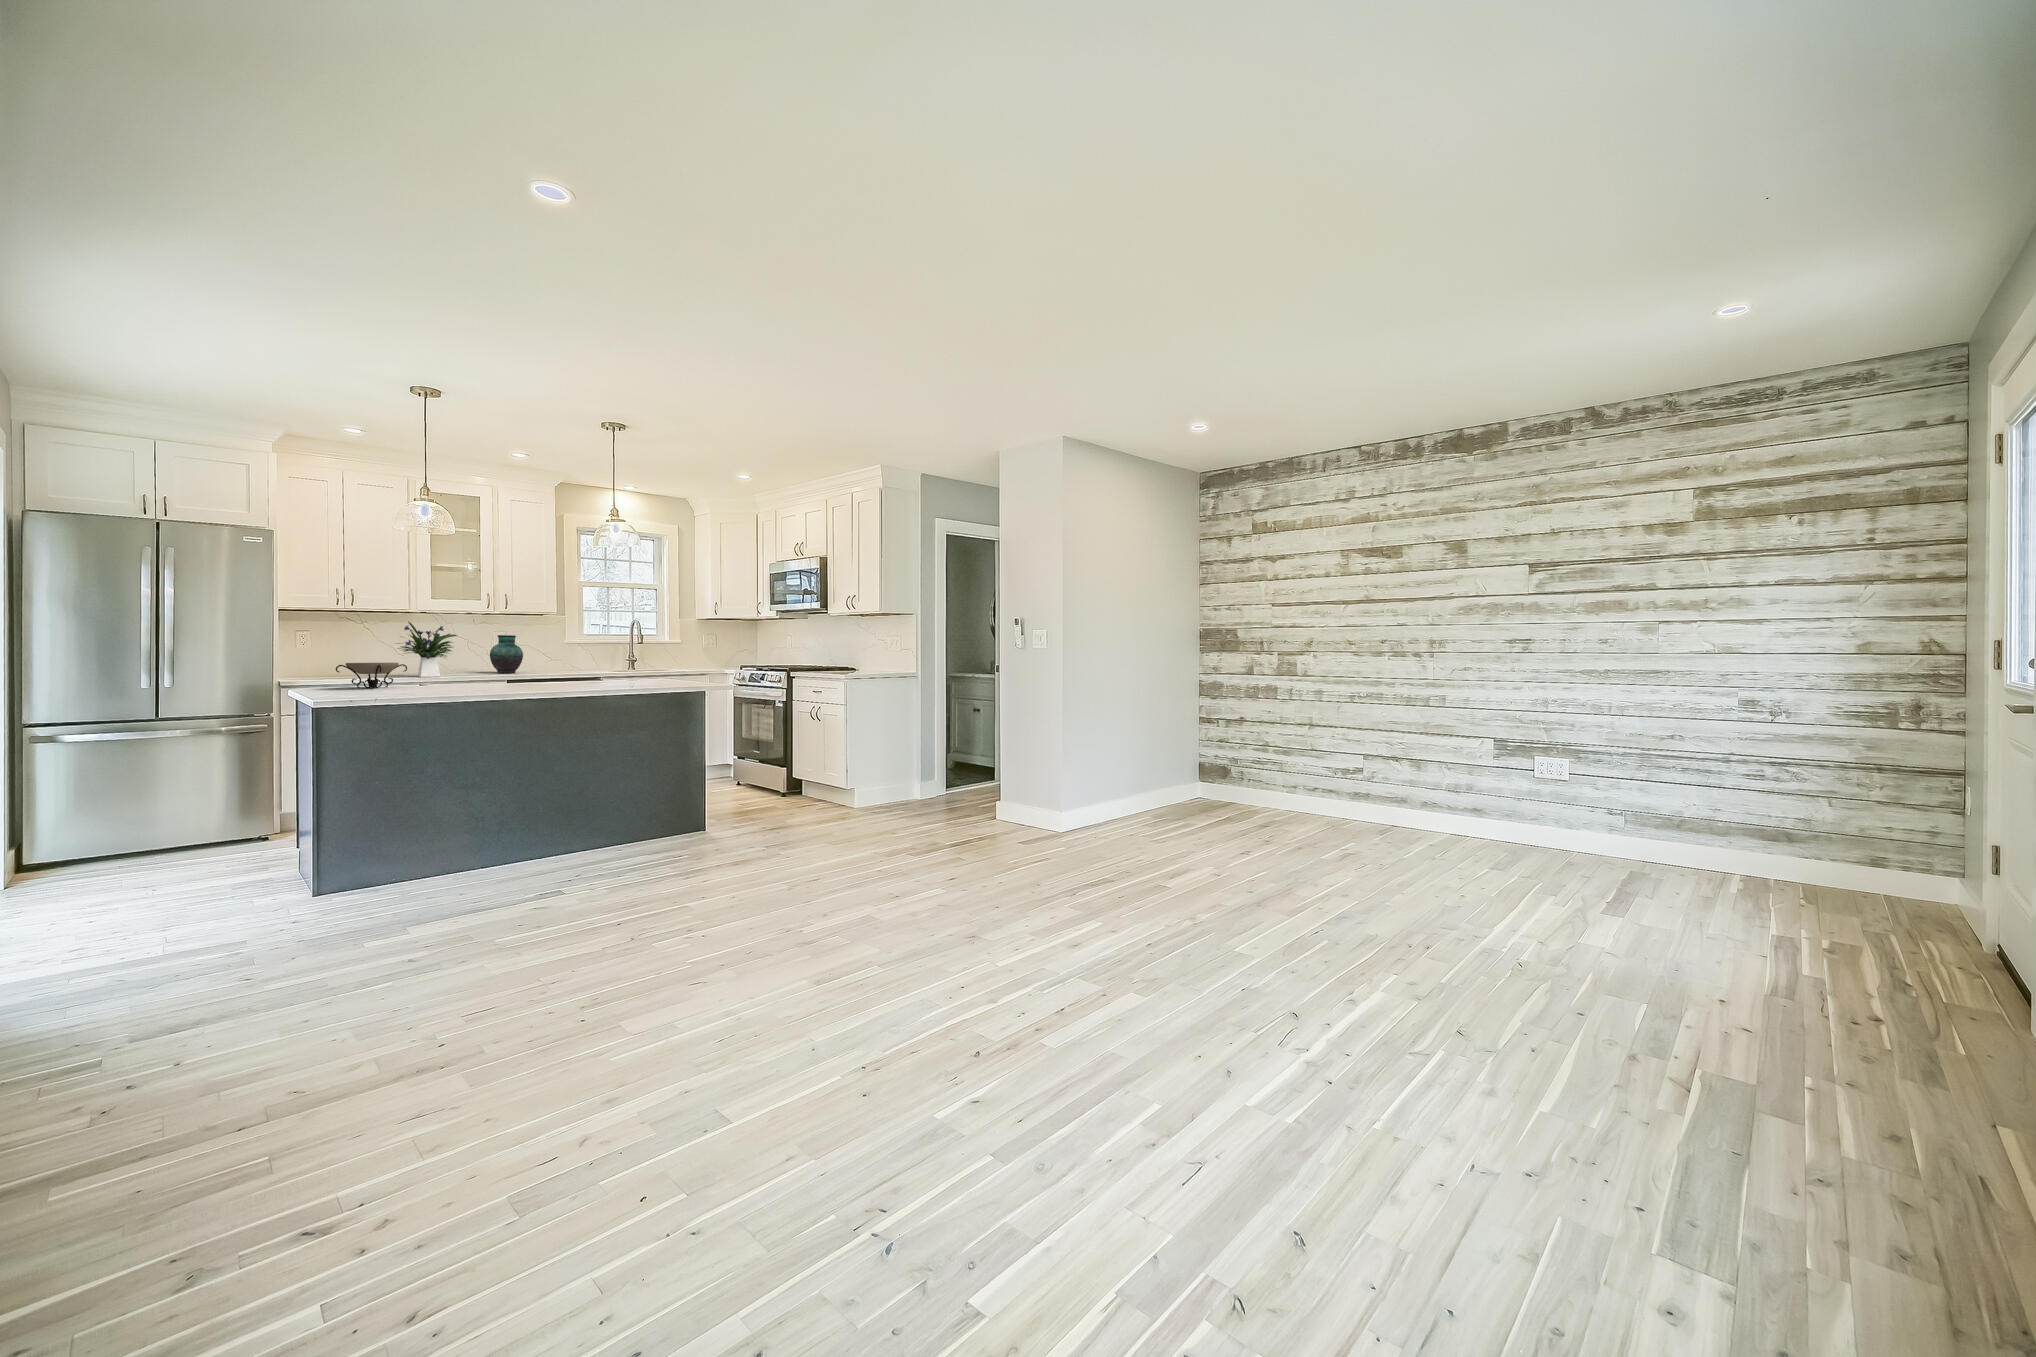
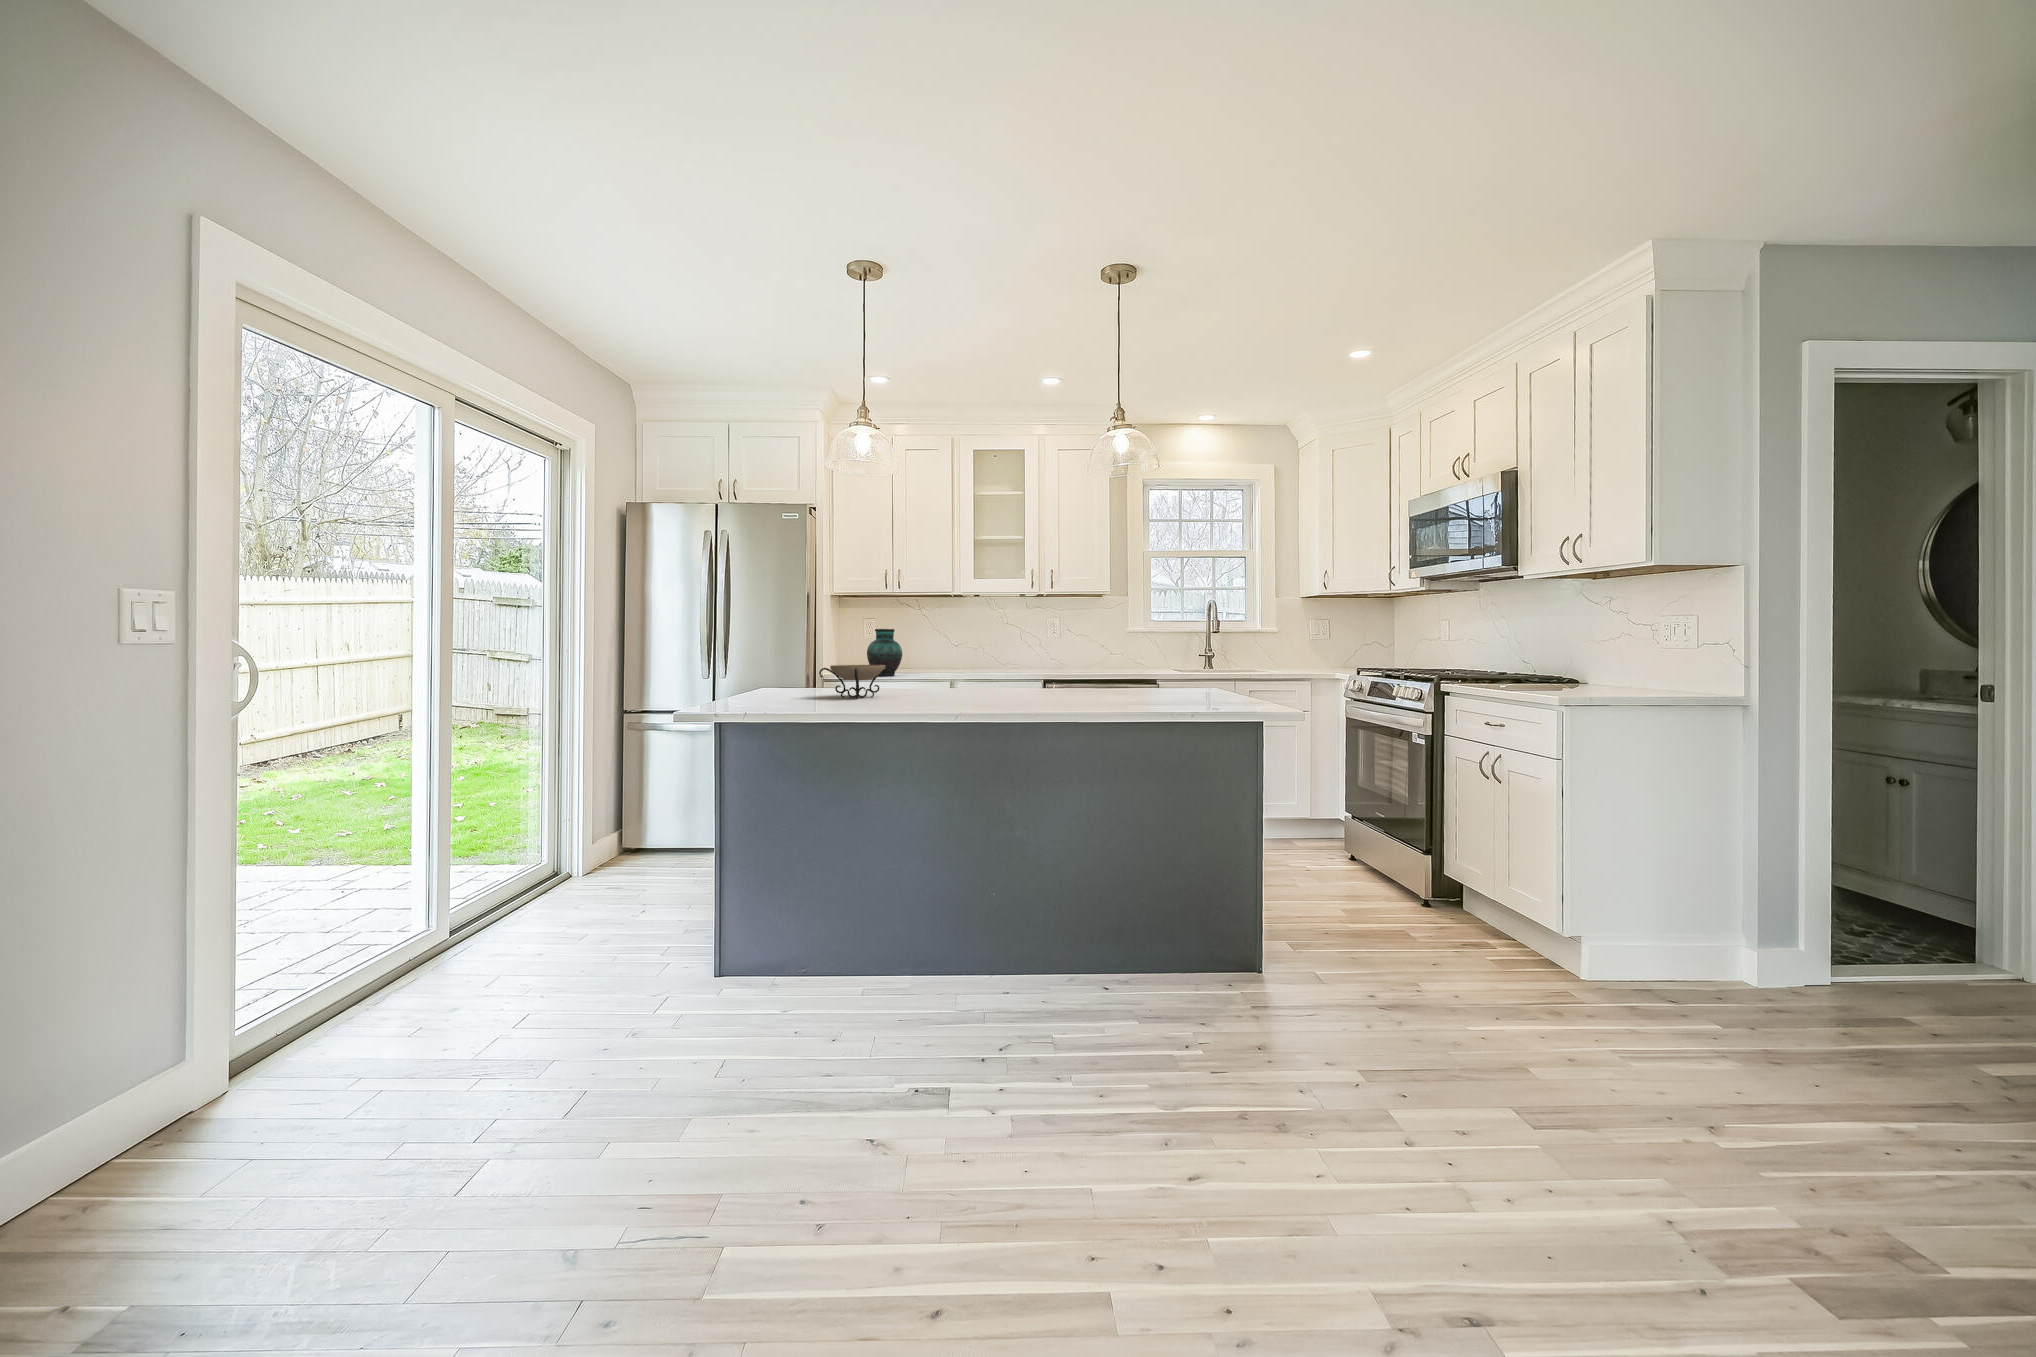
flower arrangement: present [398,622,457,677] -> none [927,612,992,680]
vase: present [490,635,523,673] -> present [867,629,902,676]

